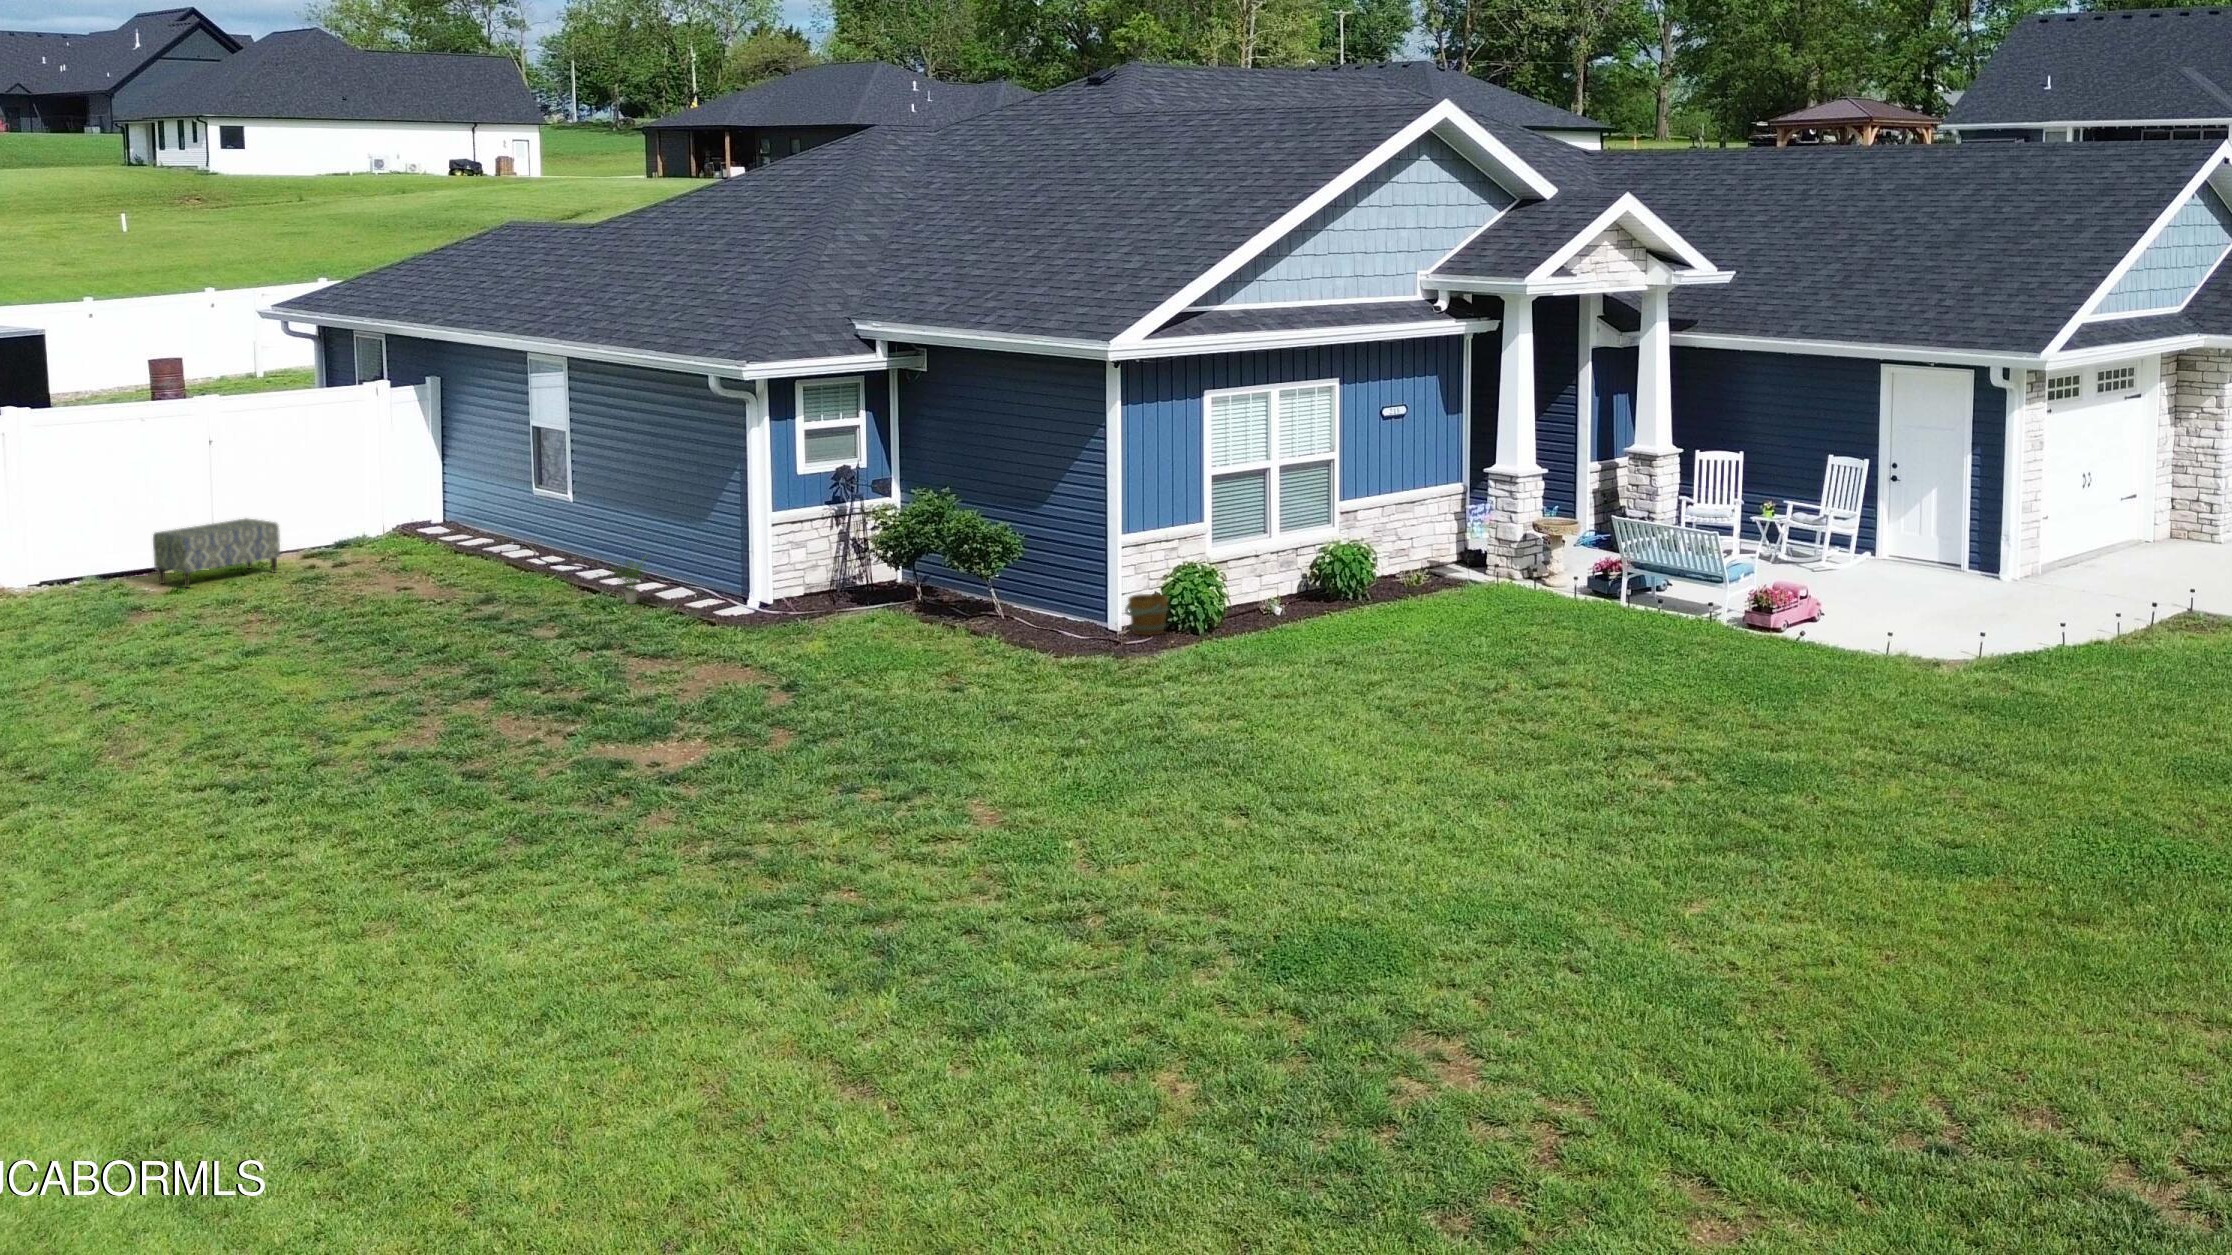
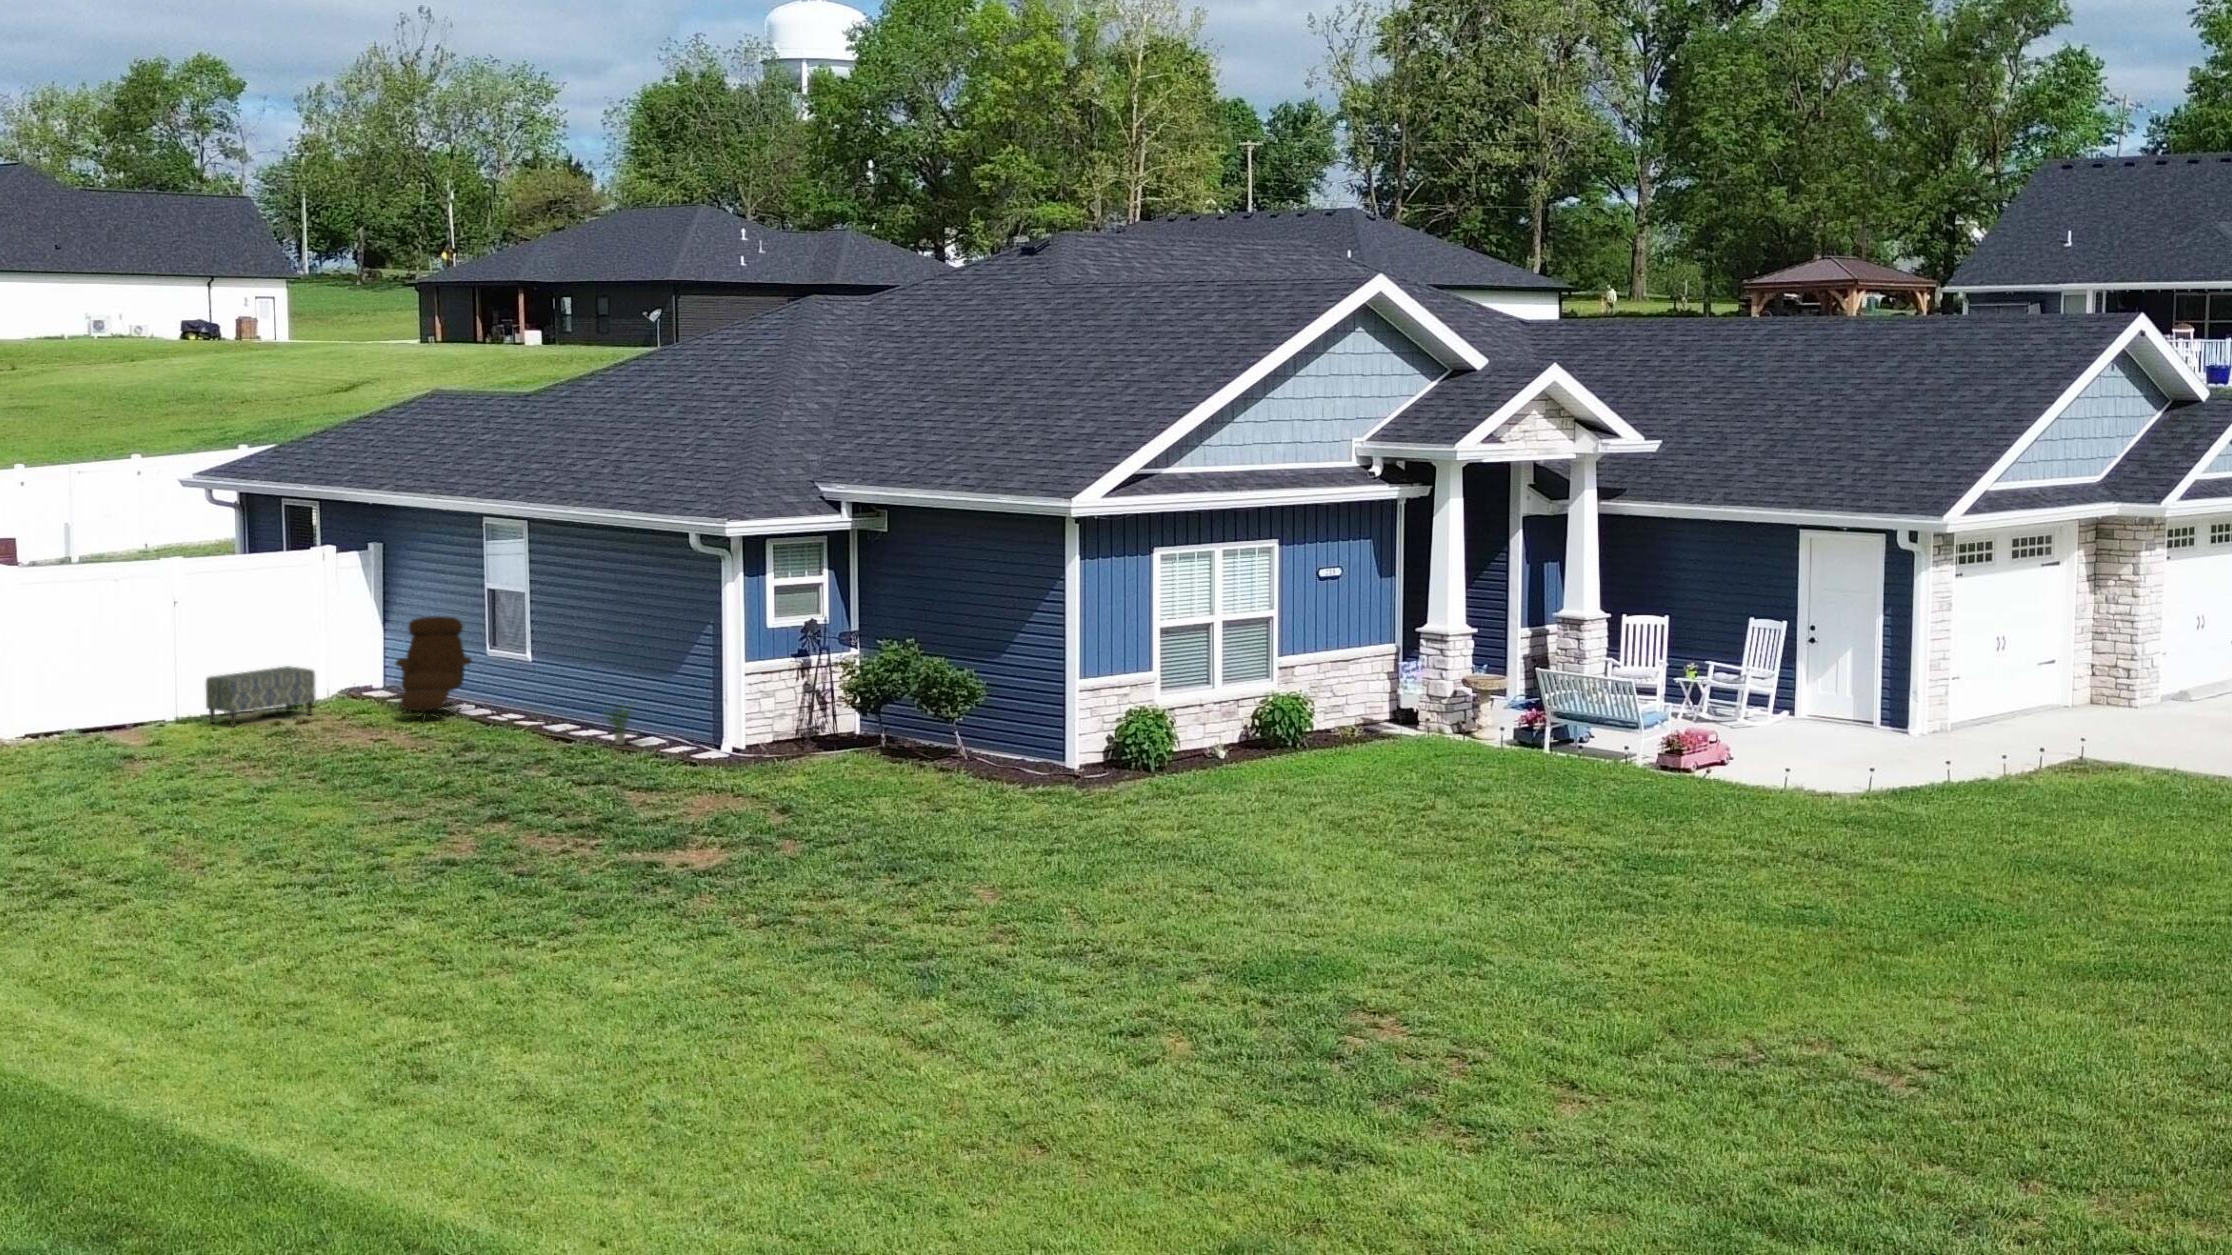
lounge chair: none [371,462,459,581] -> present [396,616,471,722]
bucket: present [1125,594,1168,636] -> none [1078,740,1119,780]

